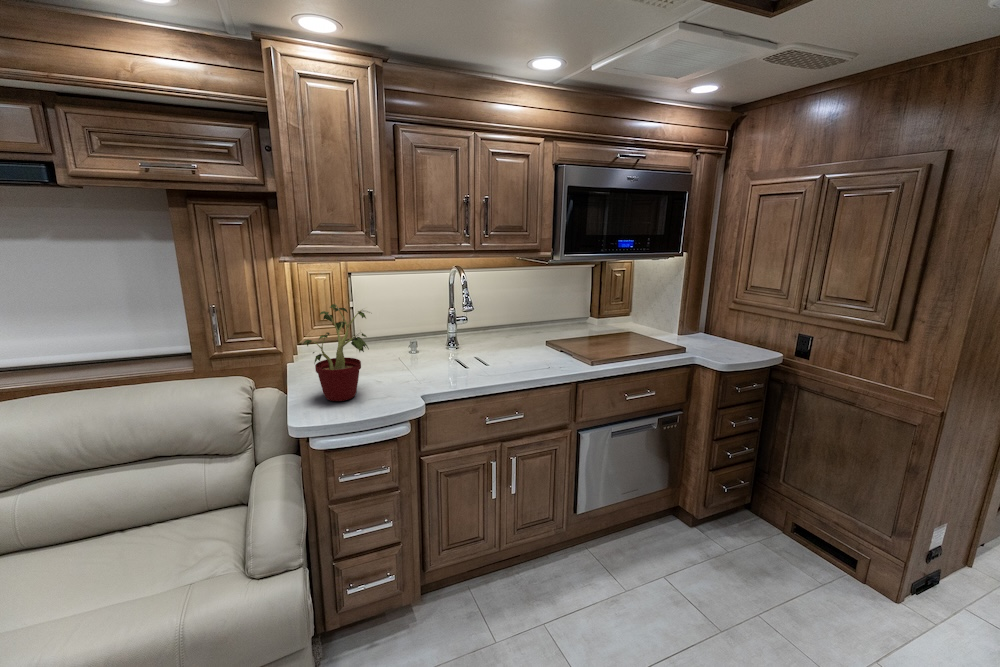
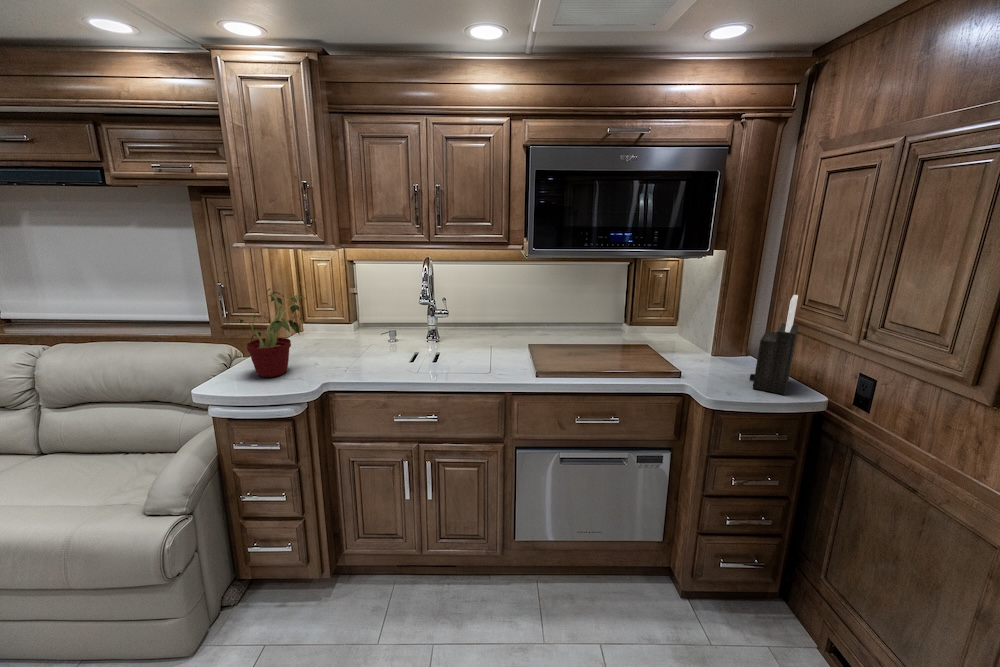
knife block: none [724,283,762,355] -> present [750,295,799,394]

